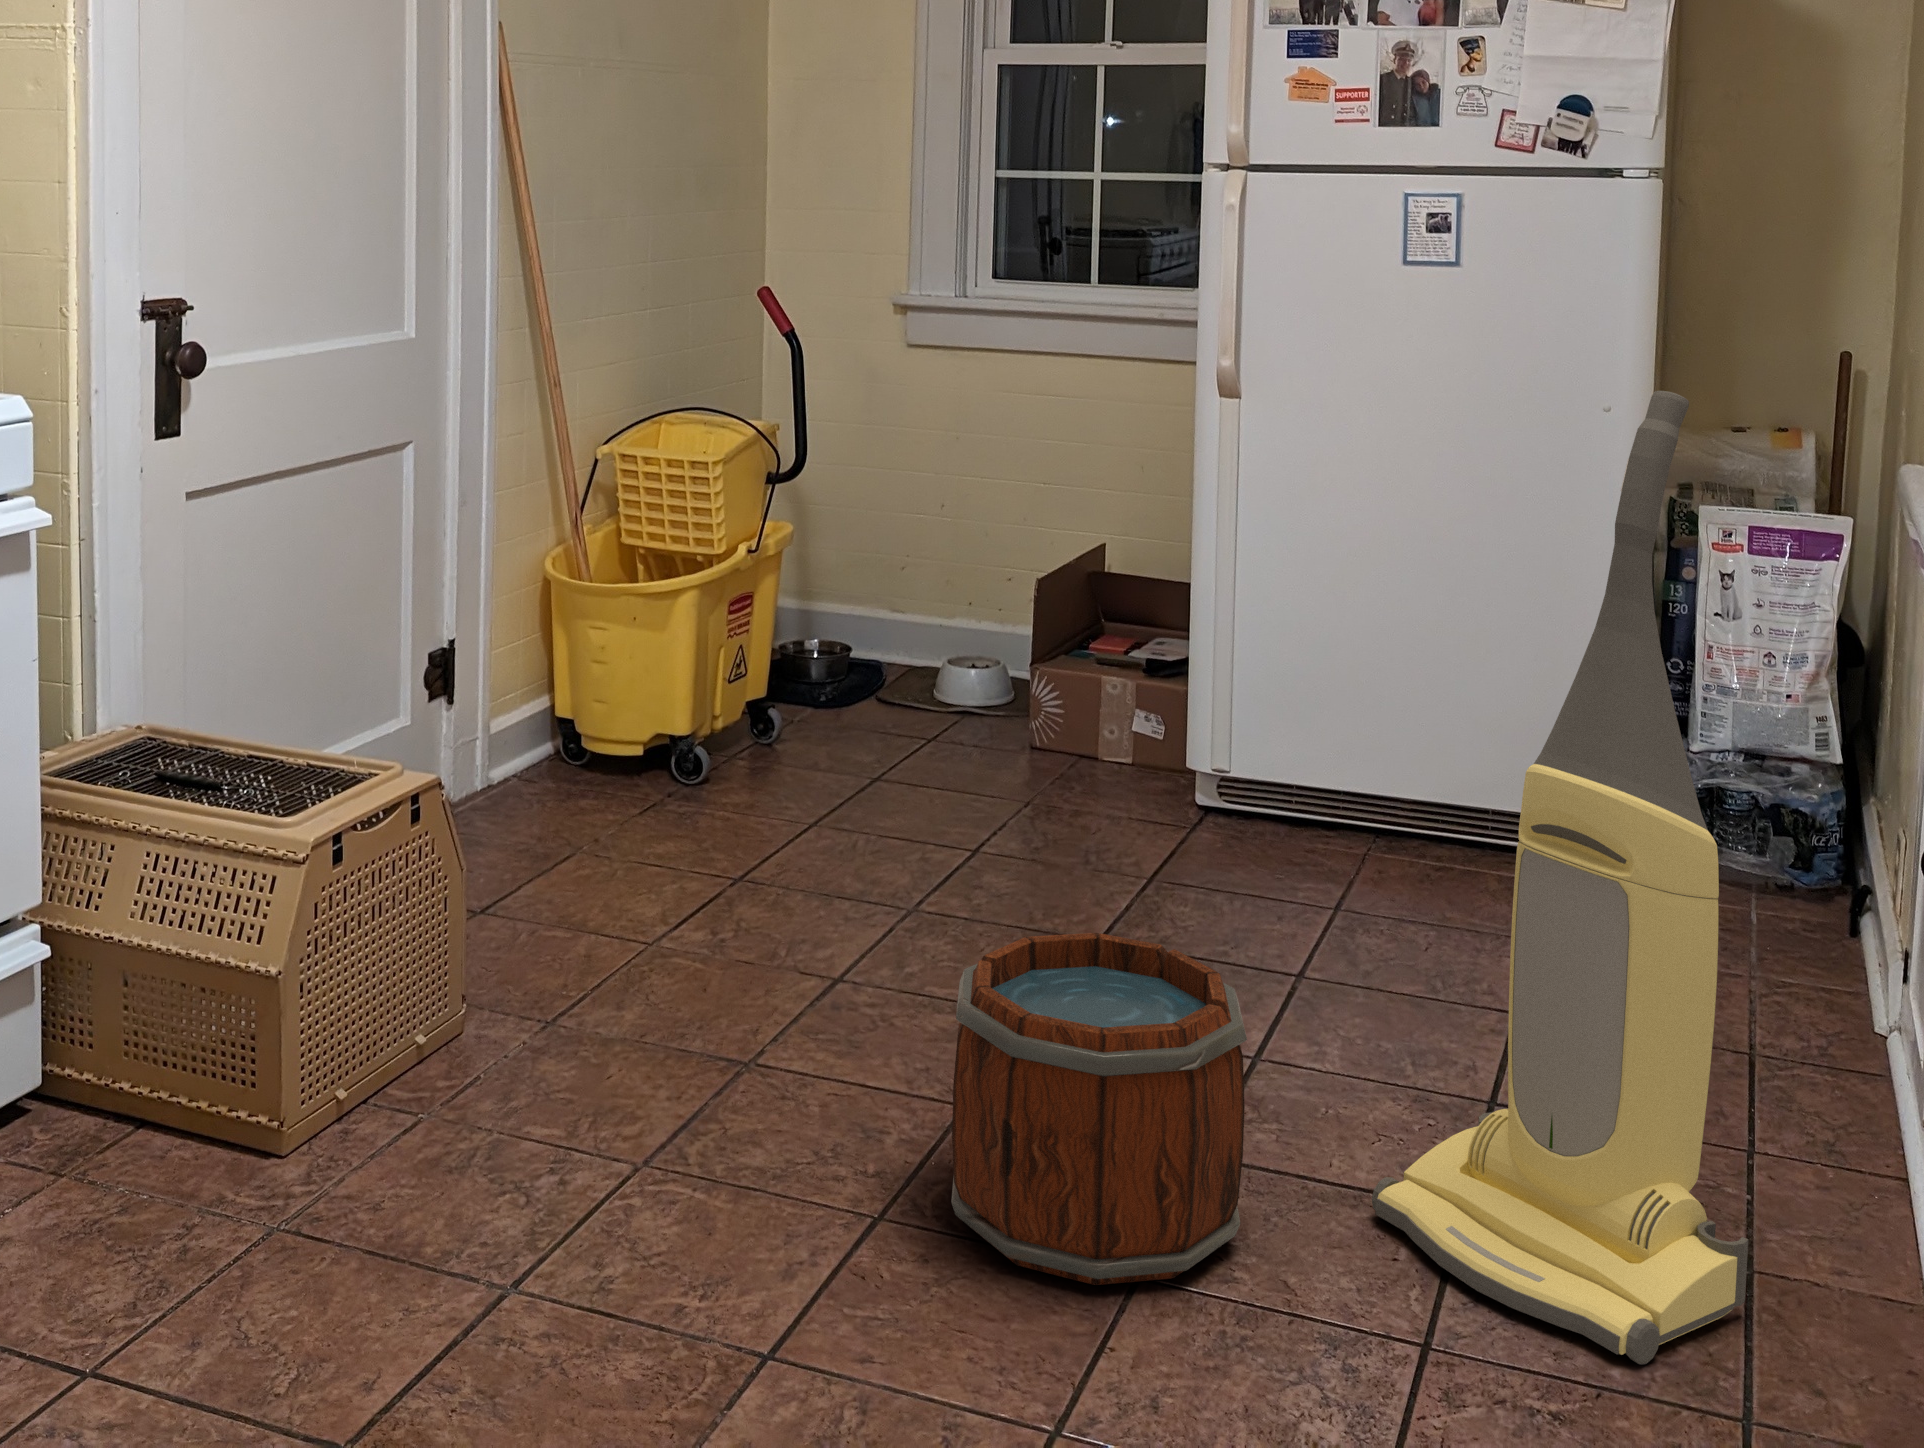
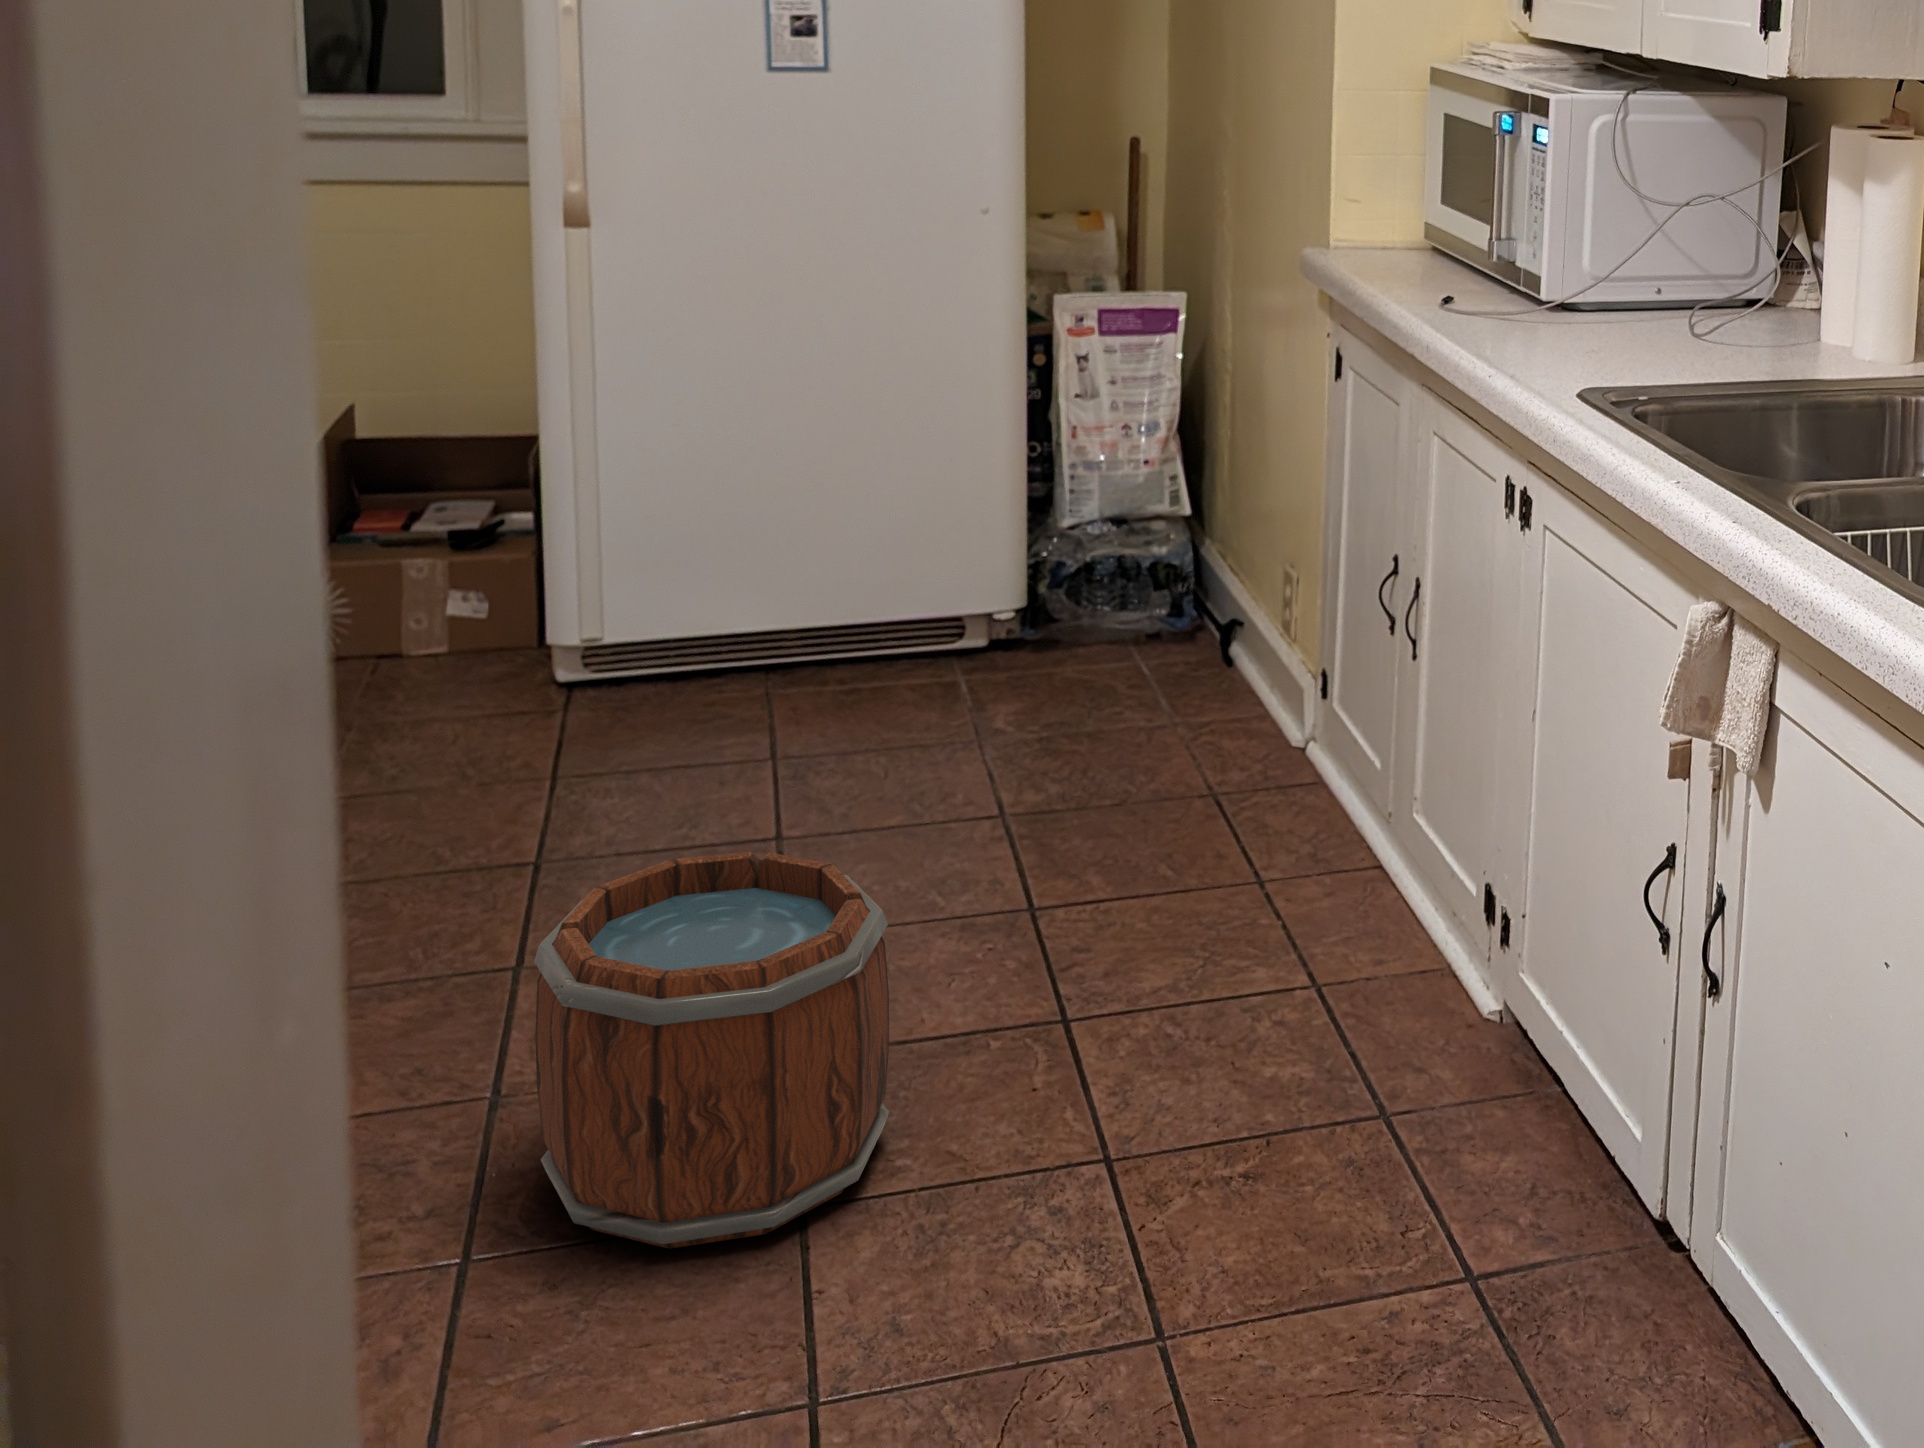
vacuum cleaner: present [1372,391,1748,1364] -> none [989,206,1331,1101]

